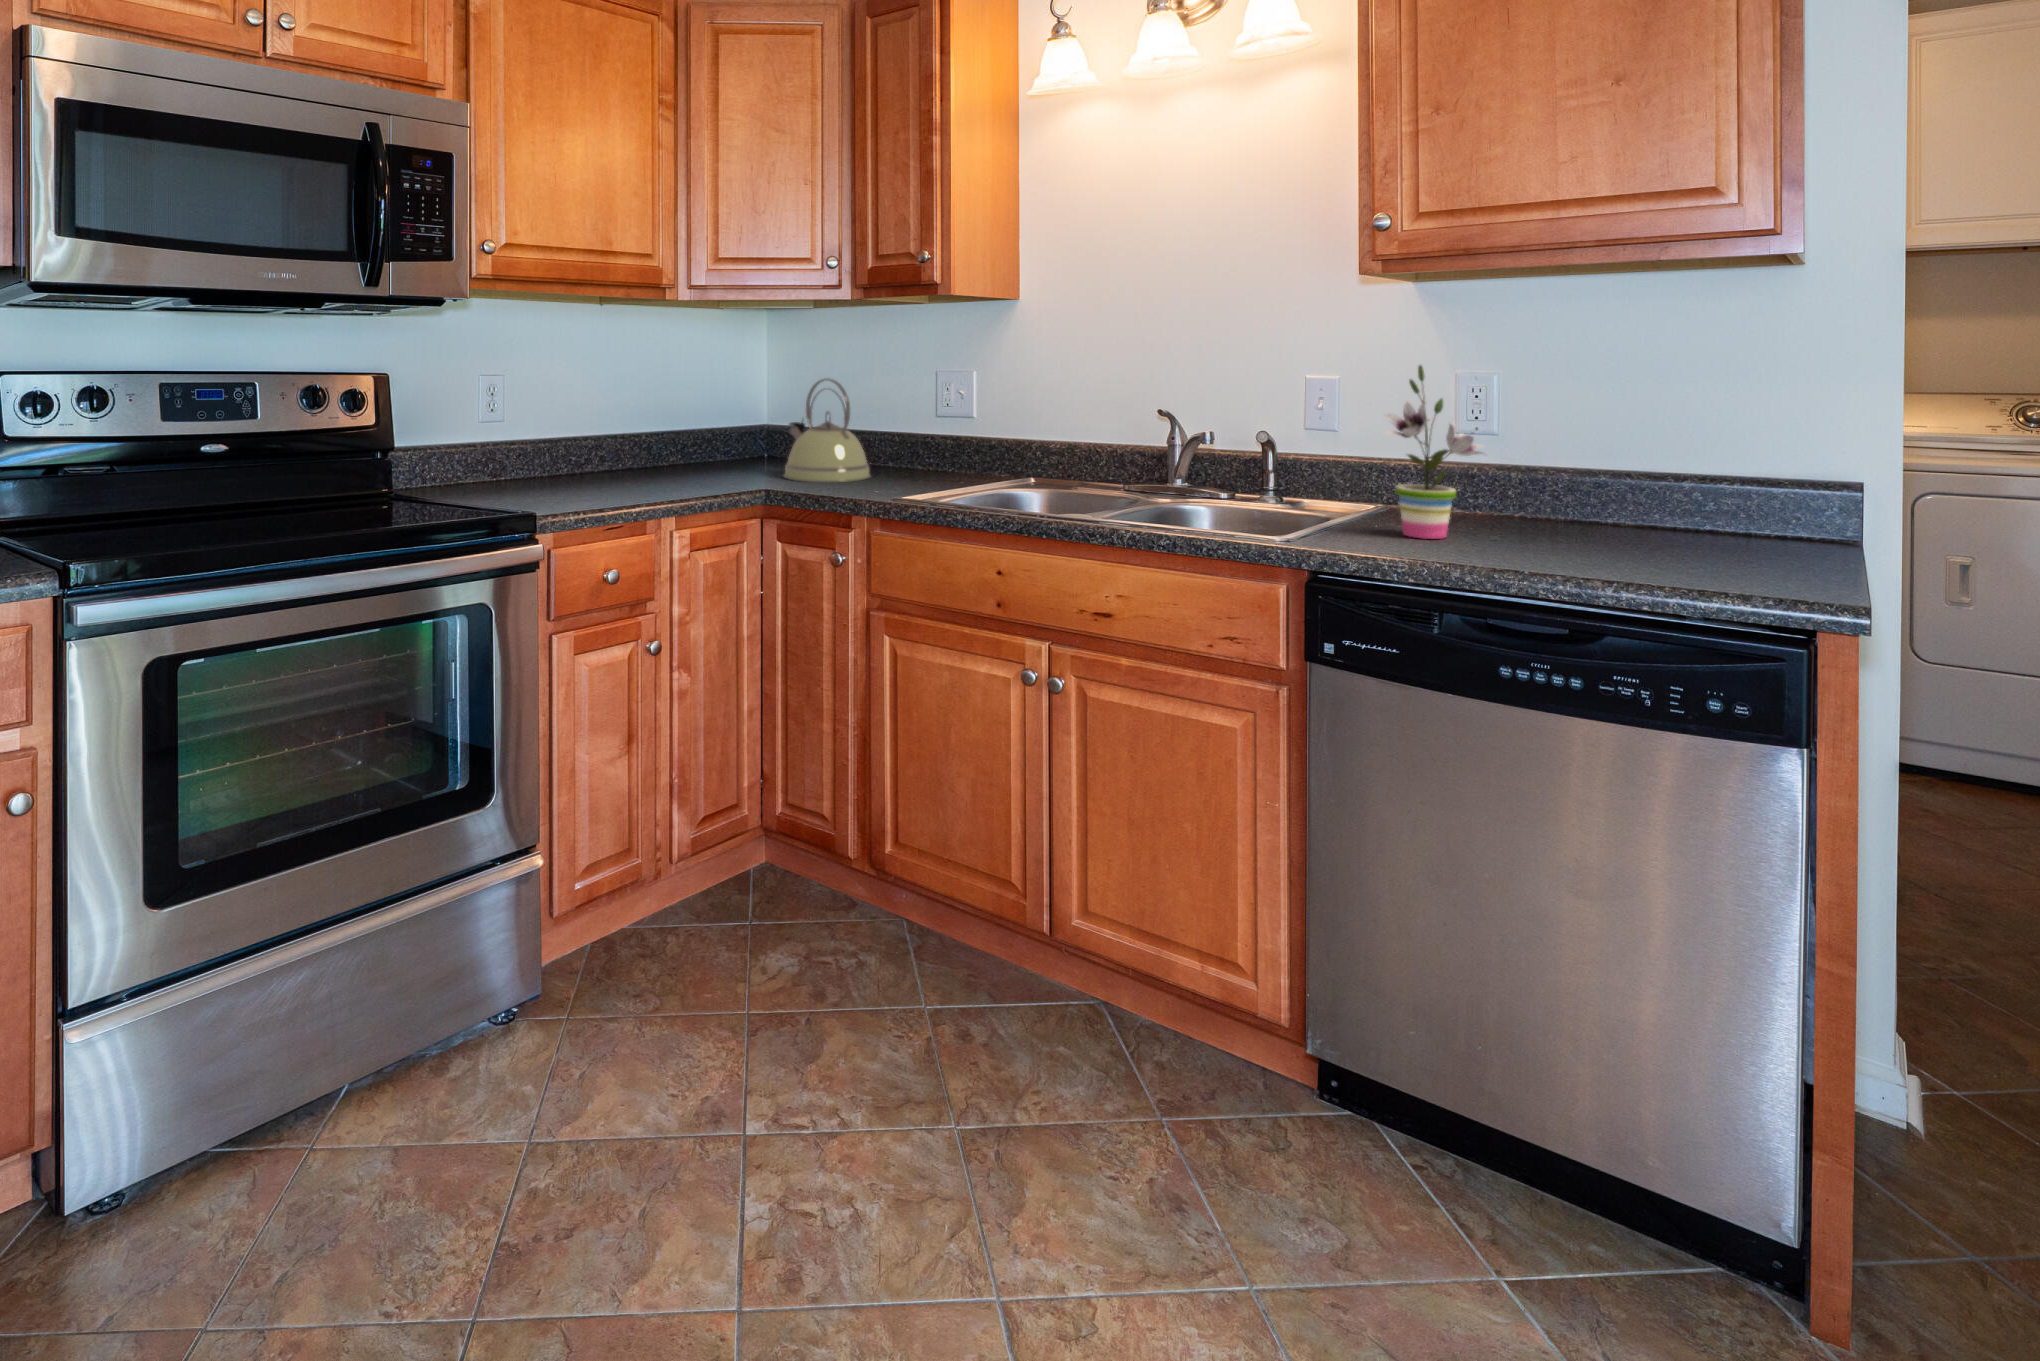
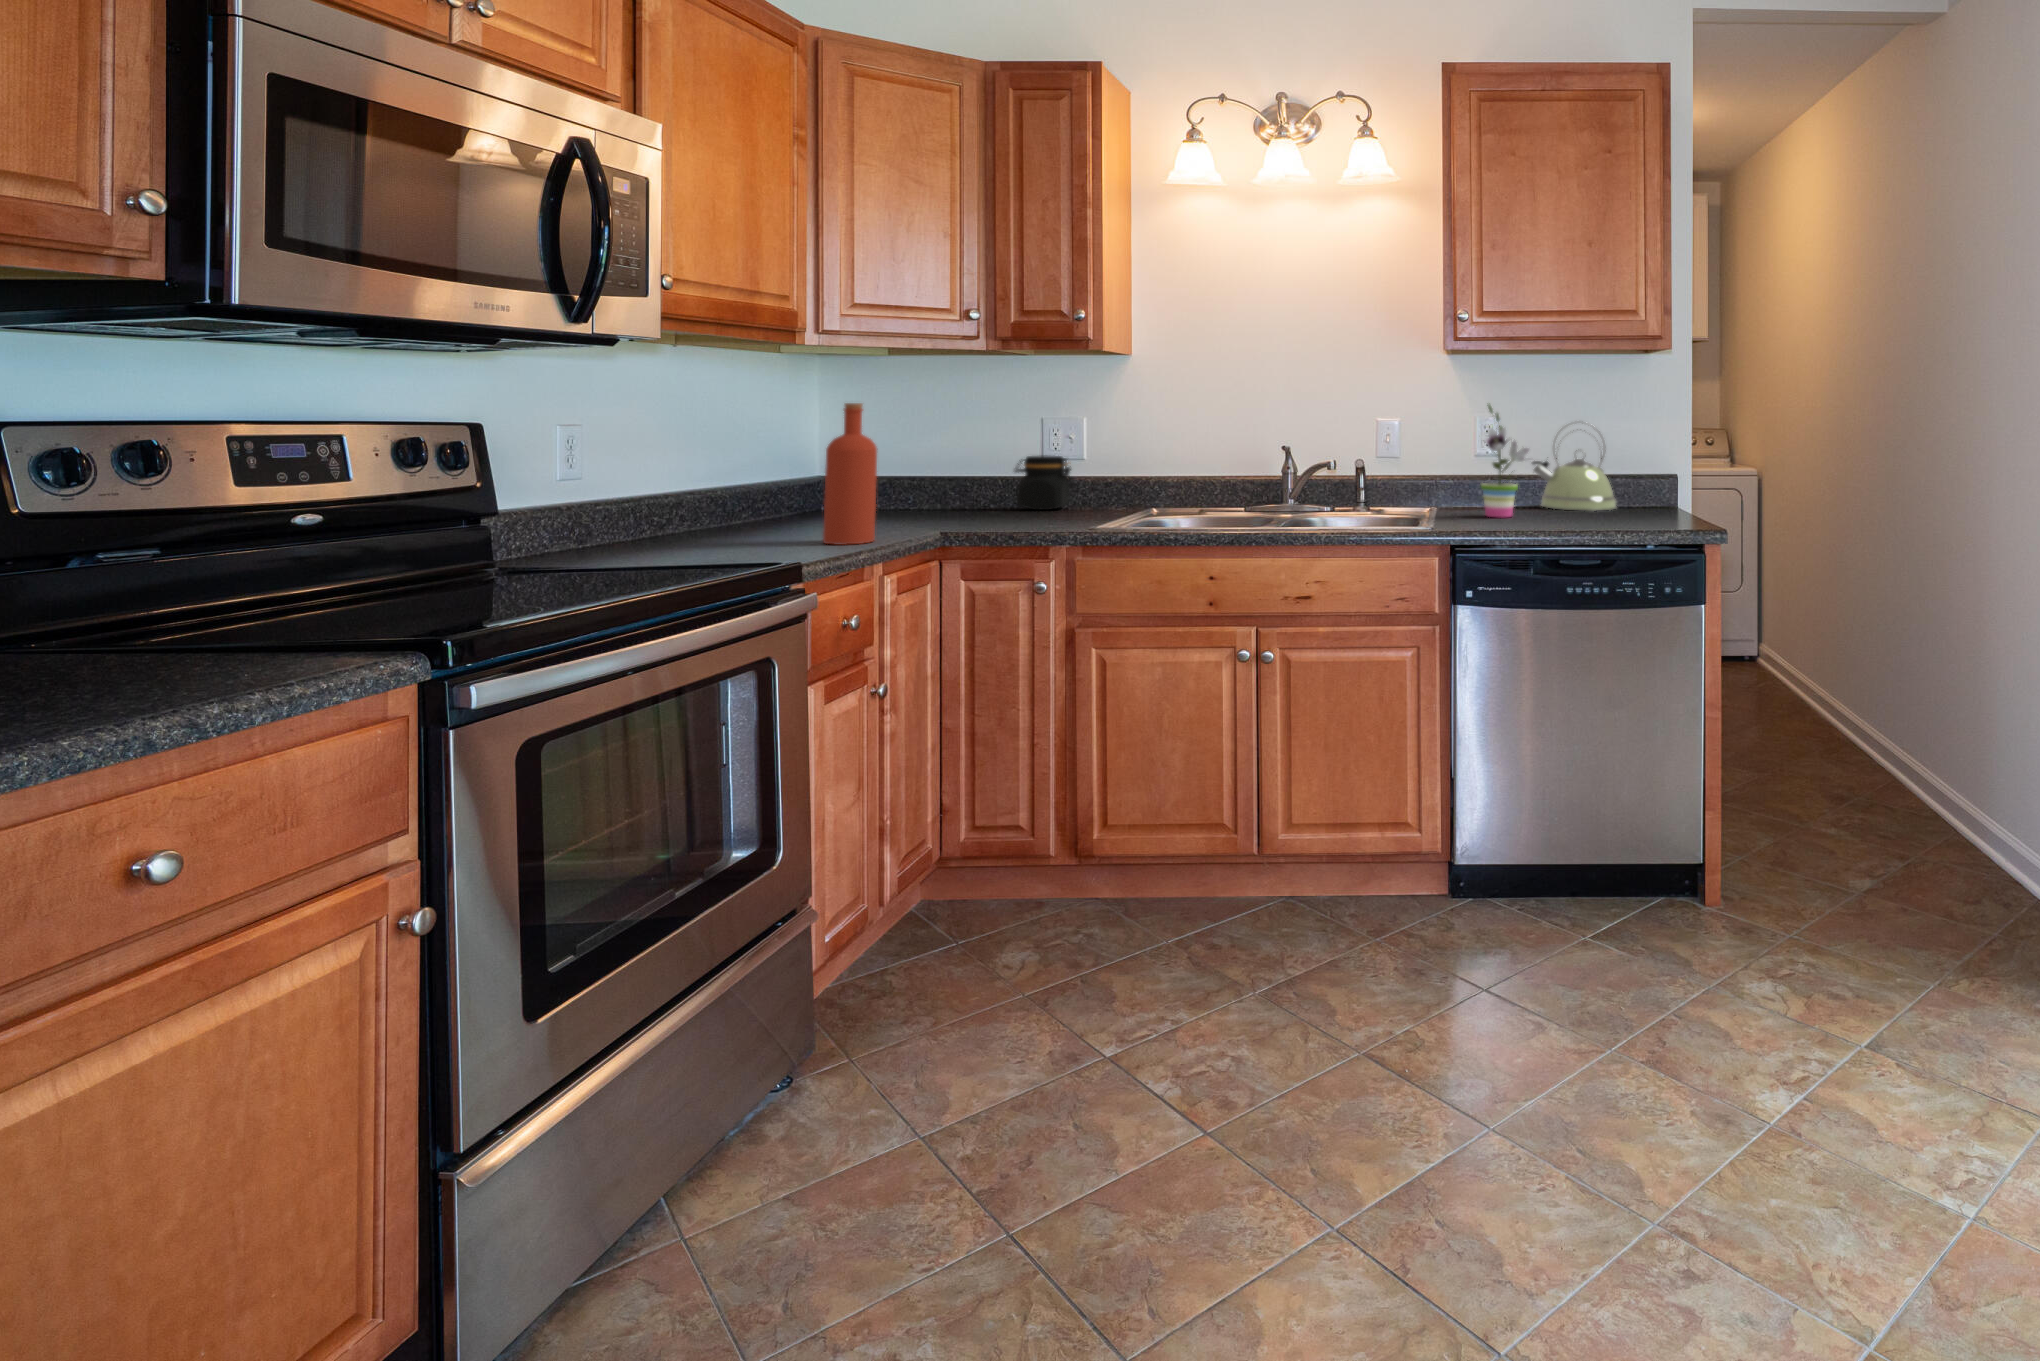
bottle: none [629,358,676,499] -> present [823,403,877,544]
kettle: present [784,378,870,482] -> present [1532,429,1616,511]
jar: none [915,414,974,473] -> present [1015,455,1071,510]

